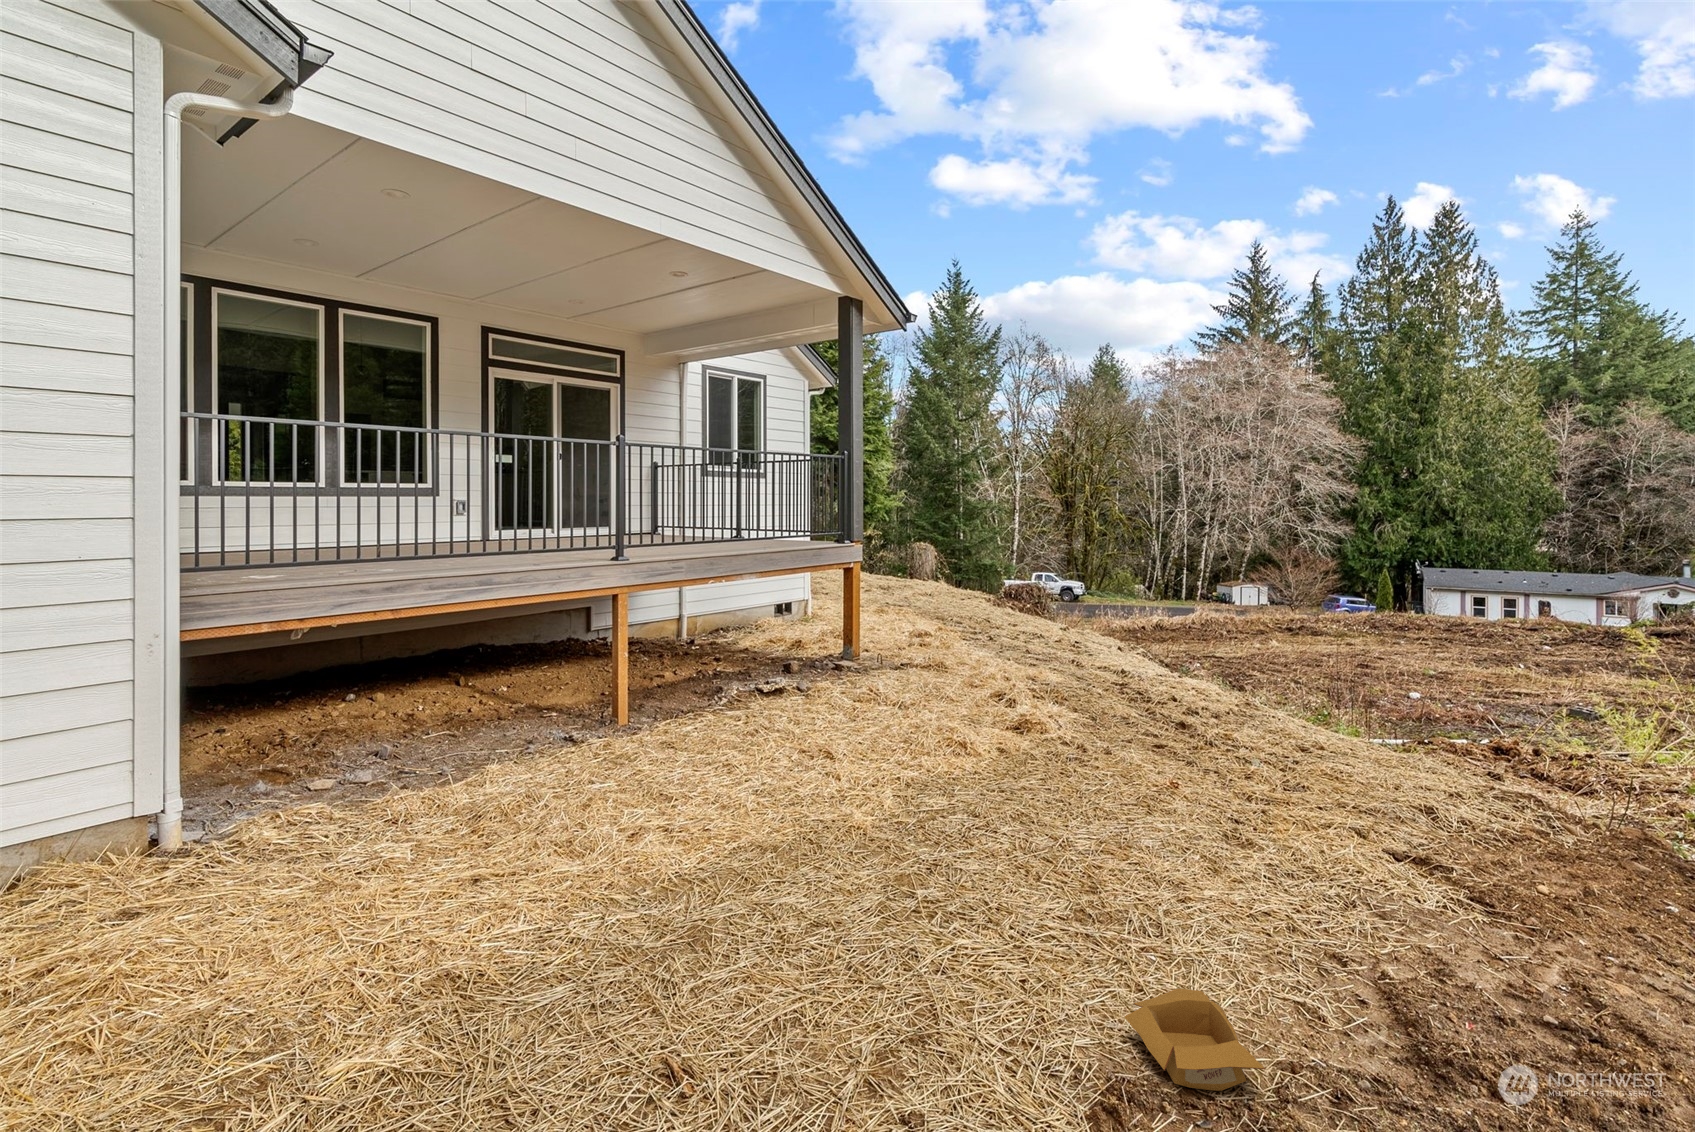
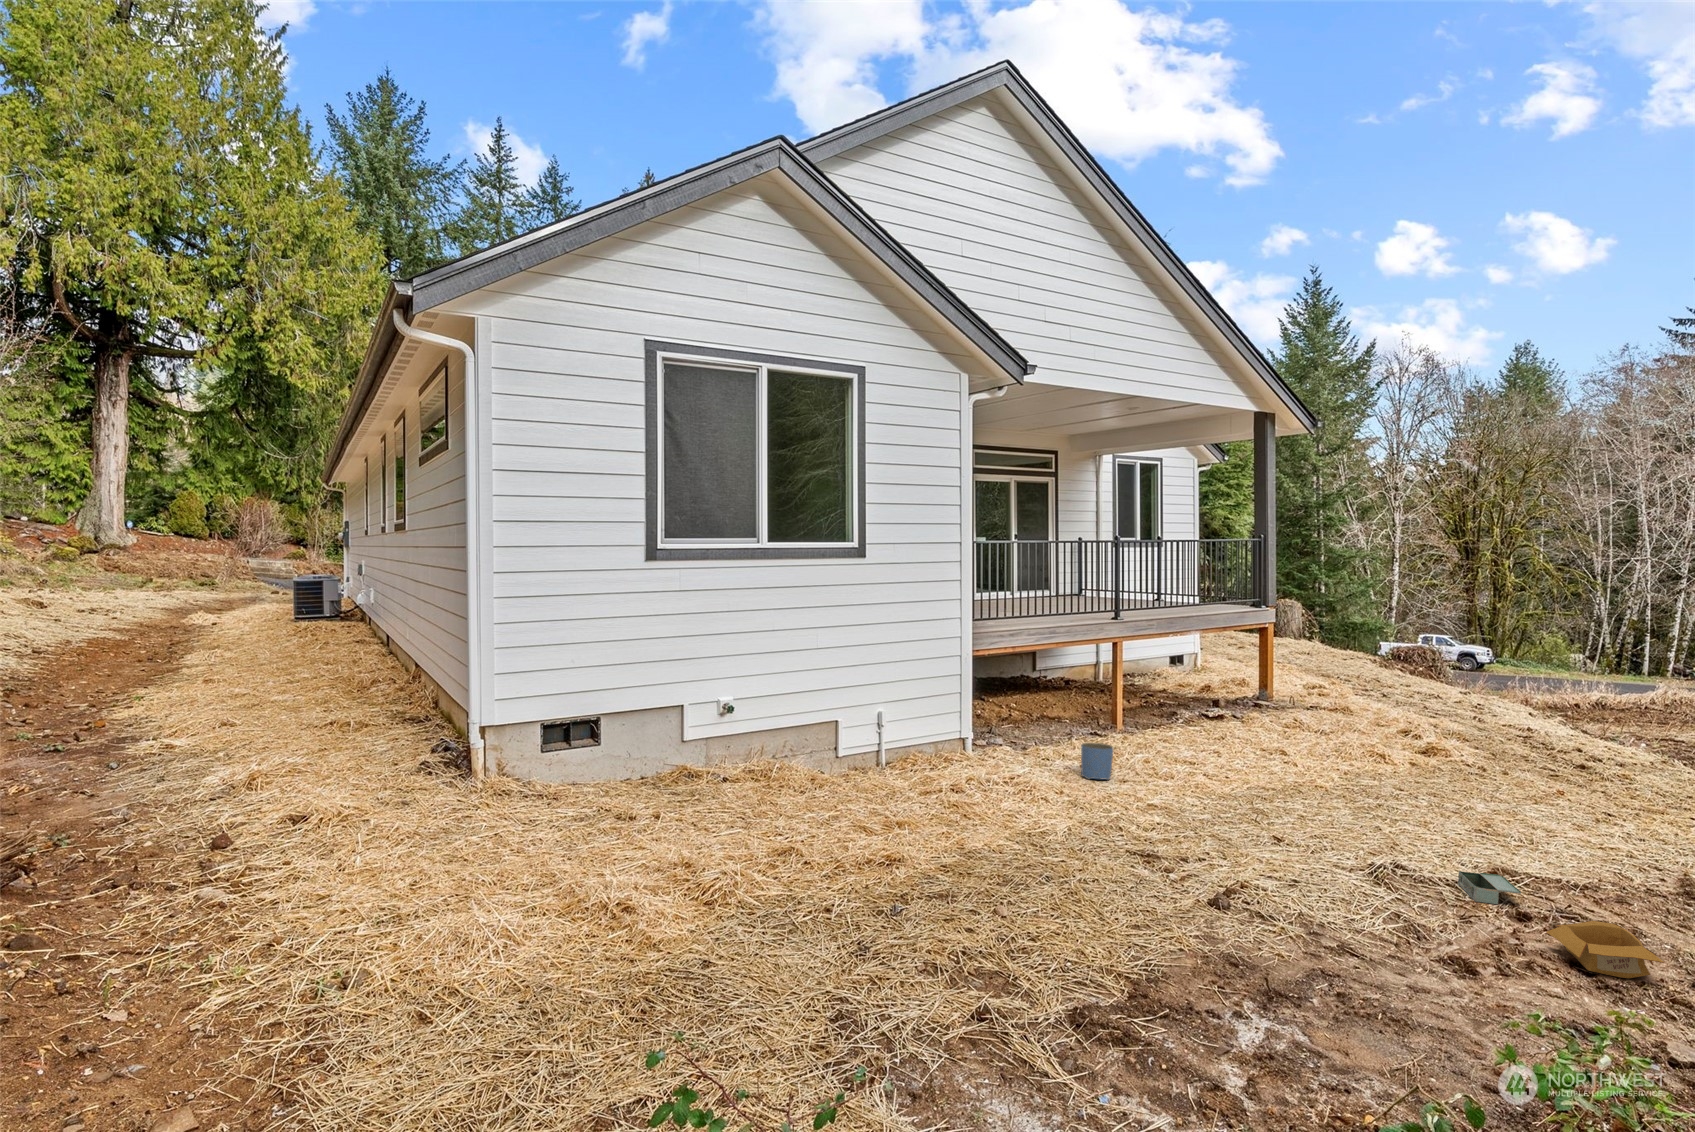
planter: none [634,737,673,786] -> present [1081,743,1113,780]
toolbox: none [1030,897,1097,948] -> present [1458,871,1521,904]

